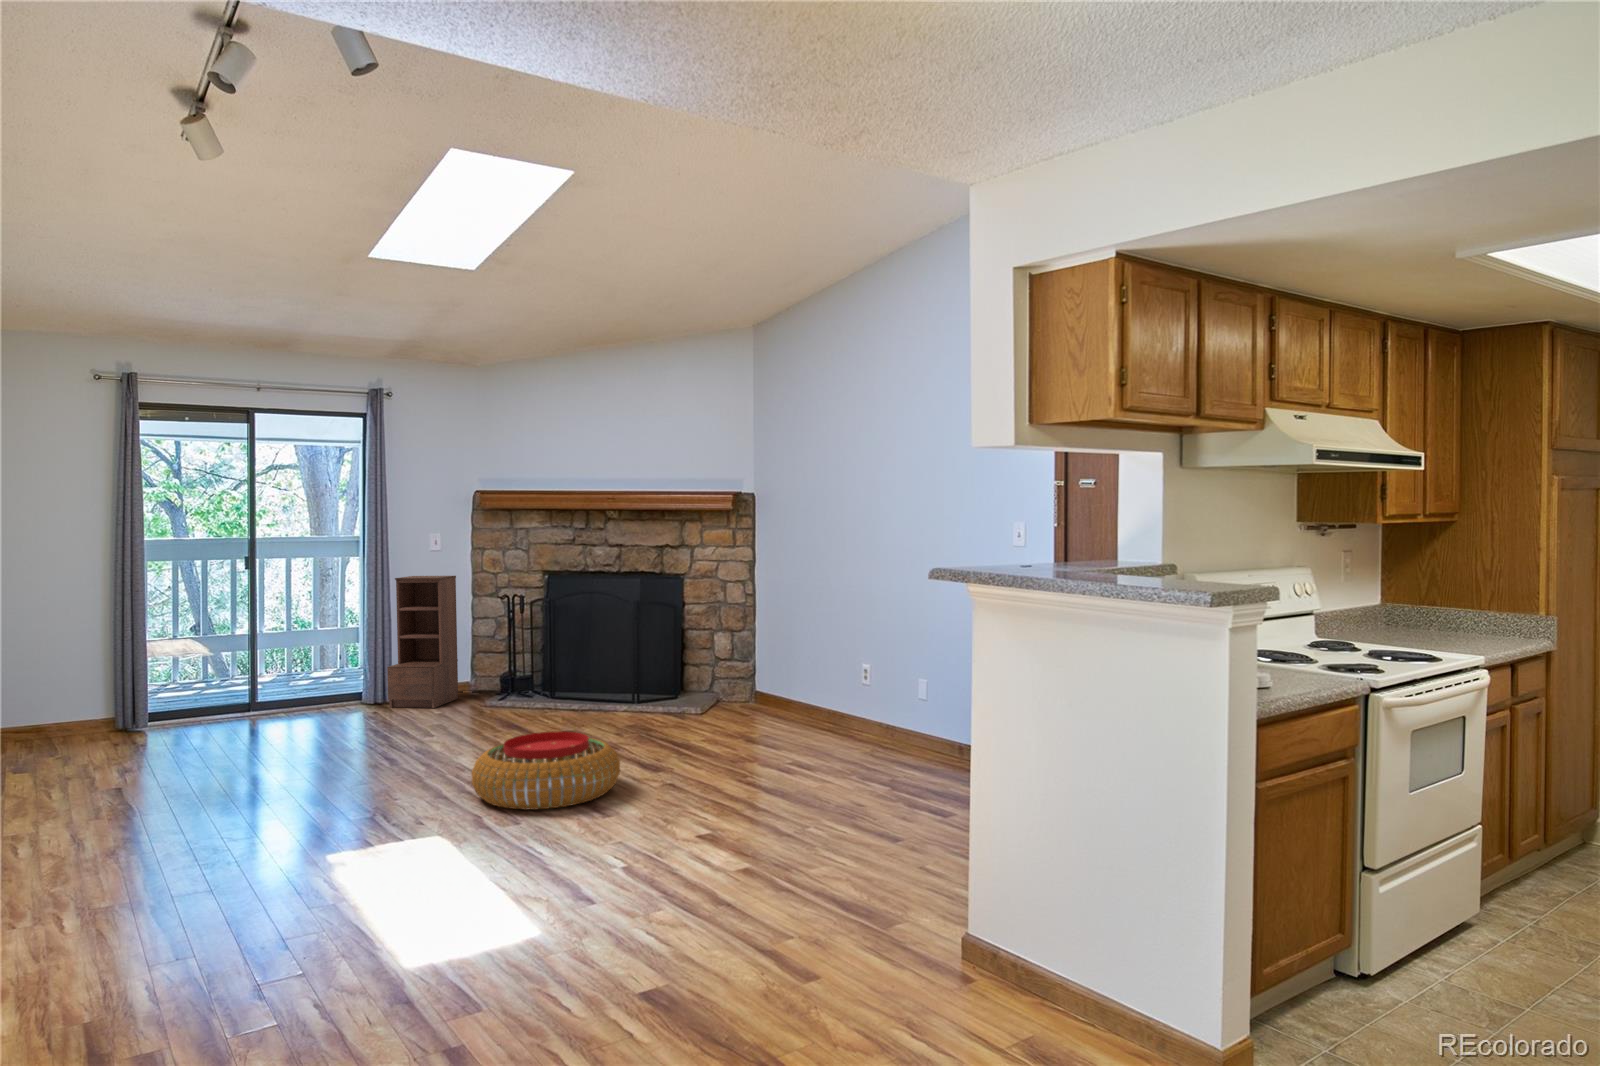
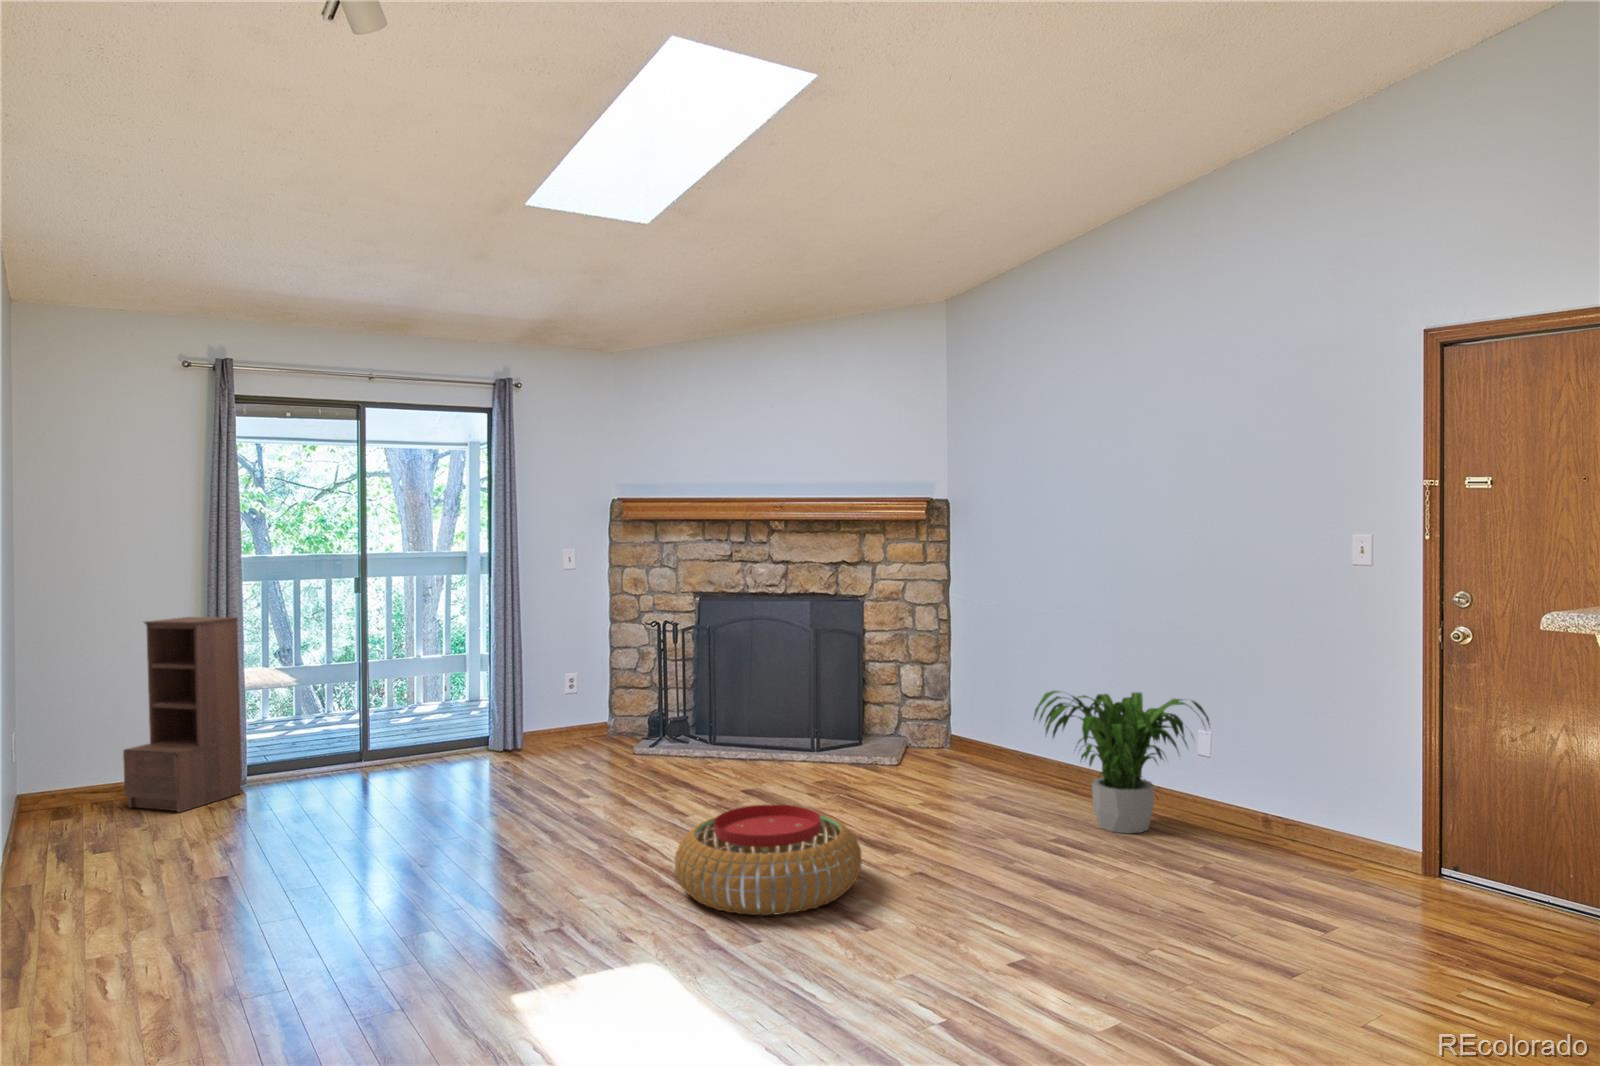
bookshelf: present [387,576,458,708] -> present [123,617,242,812]
potted plant: none [783,647,916,758] -> present [1034,691,1209,833]

